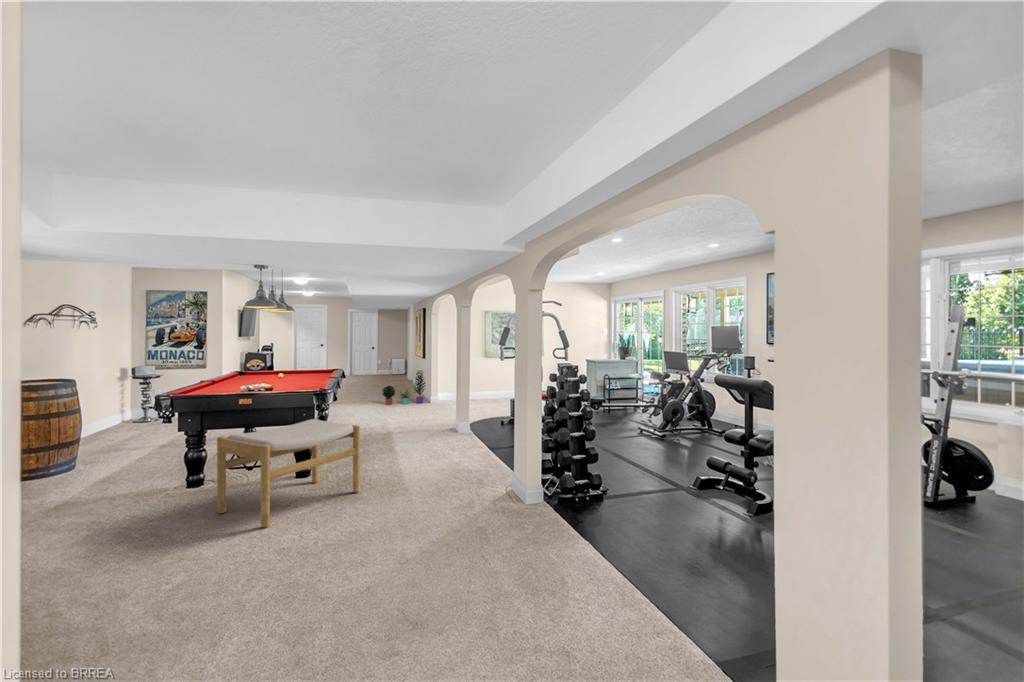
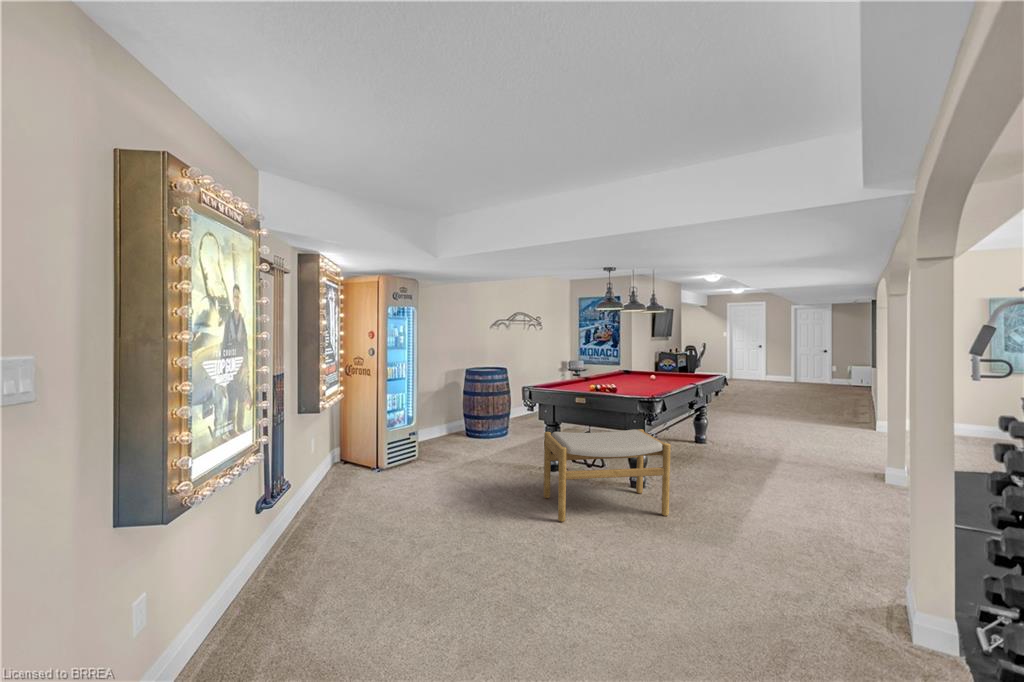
potted plant: present [382,370,425,405] -> none [798,385,863,428]

